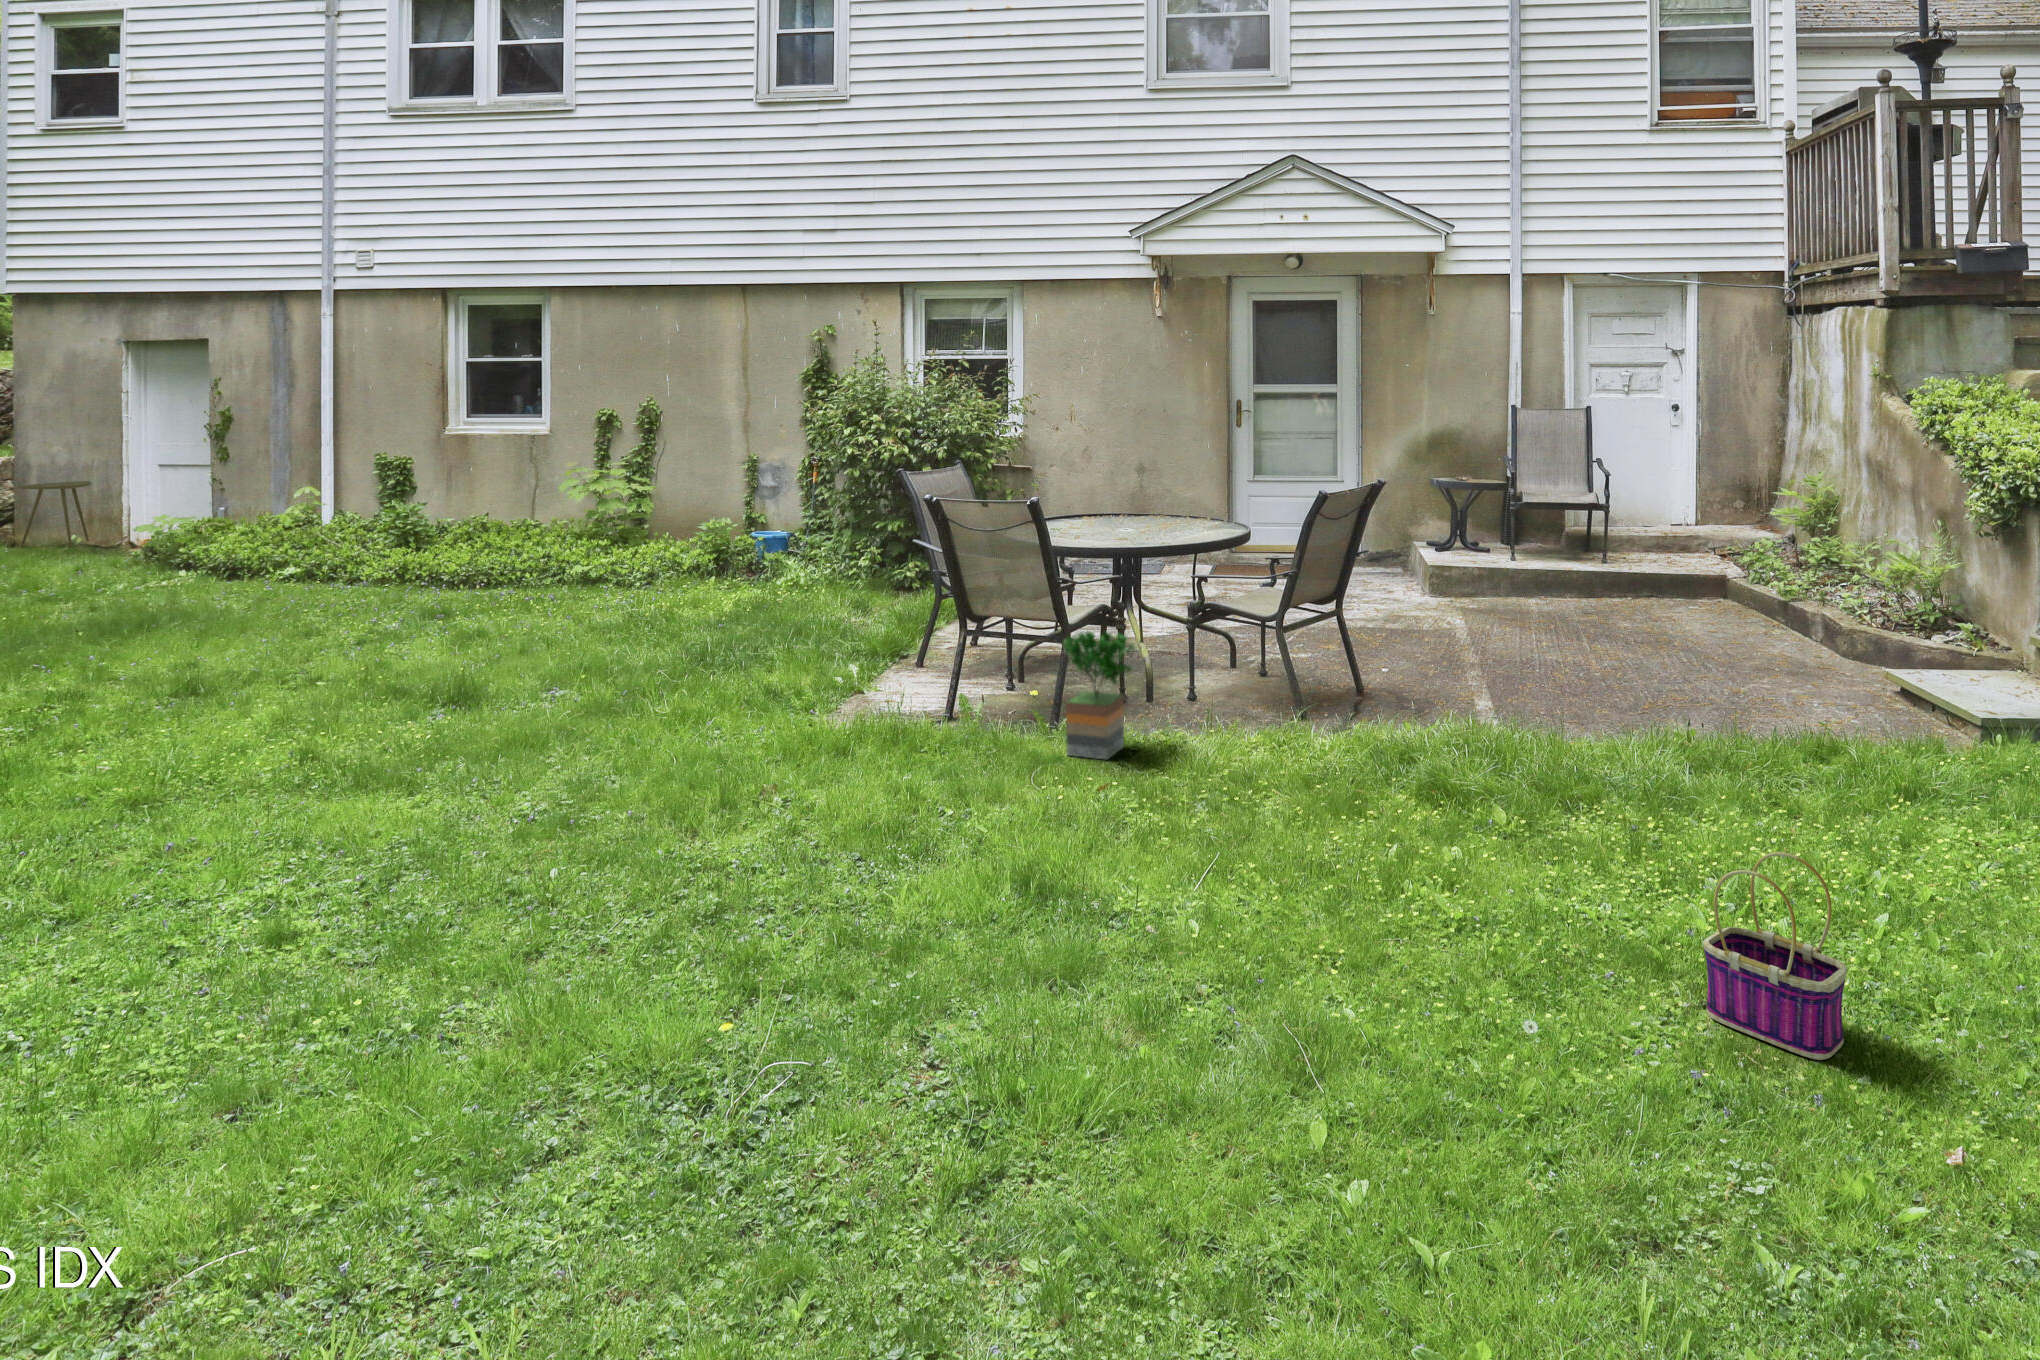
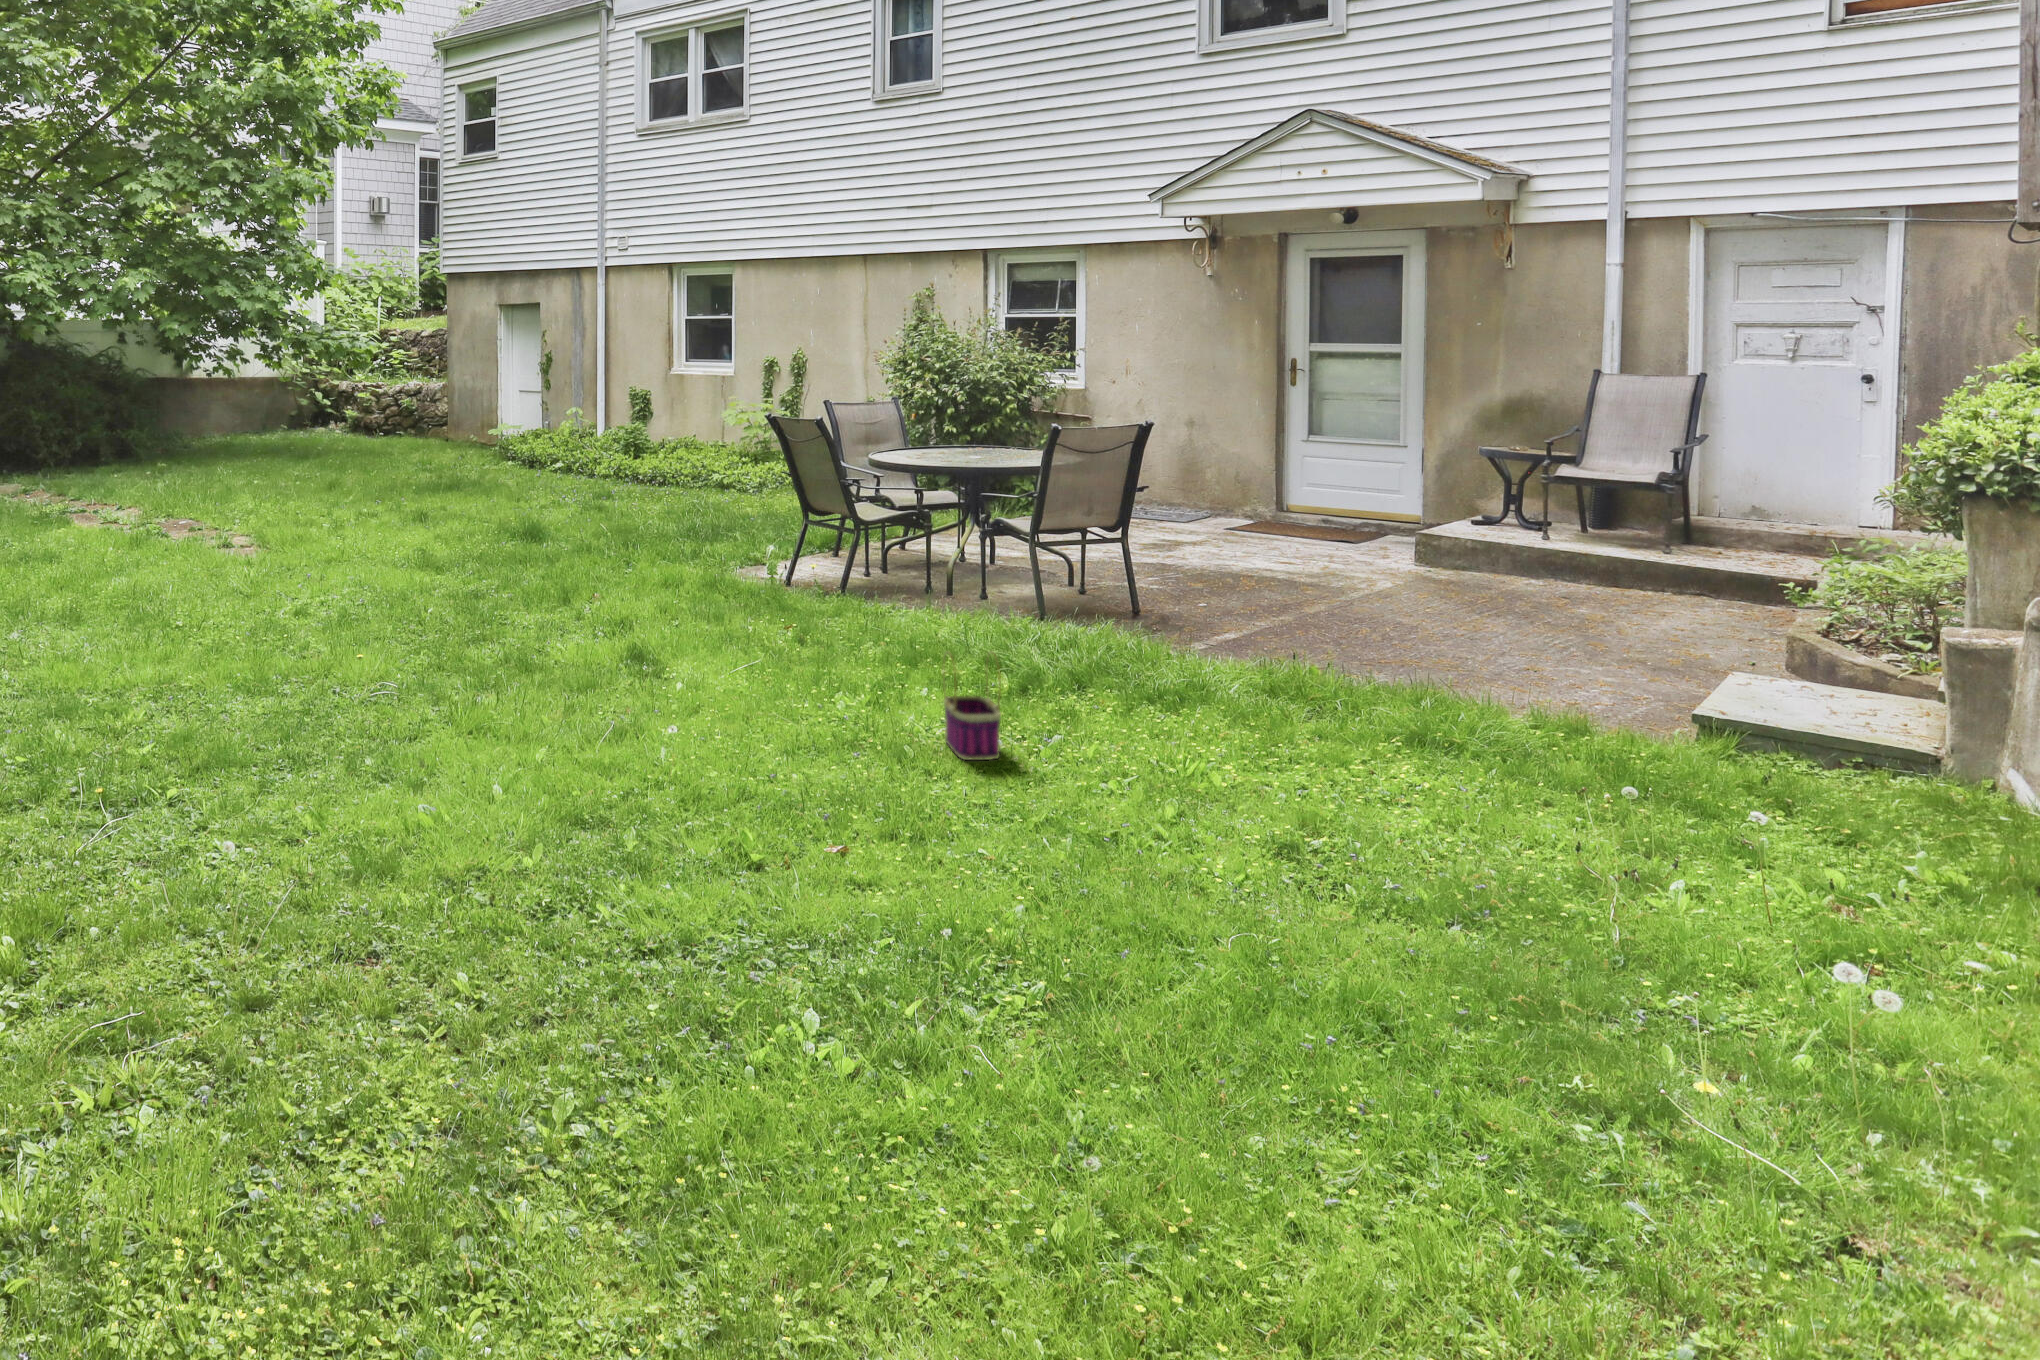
side table: present [19,481,91,547] -> none [449,398,484,441]
potted tree: present [1063,631,1137,759] -> none [835,520,894,607]

